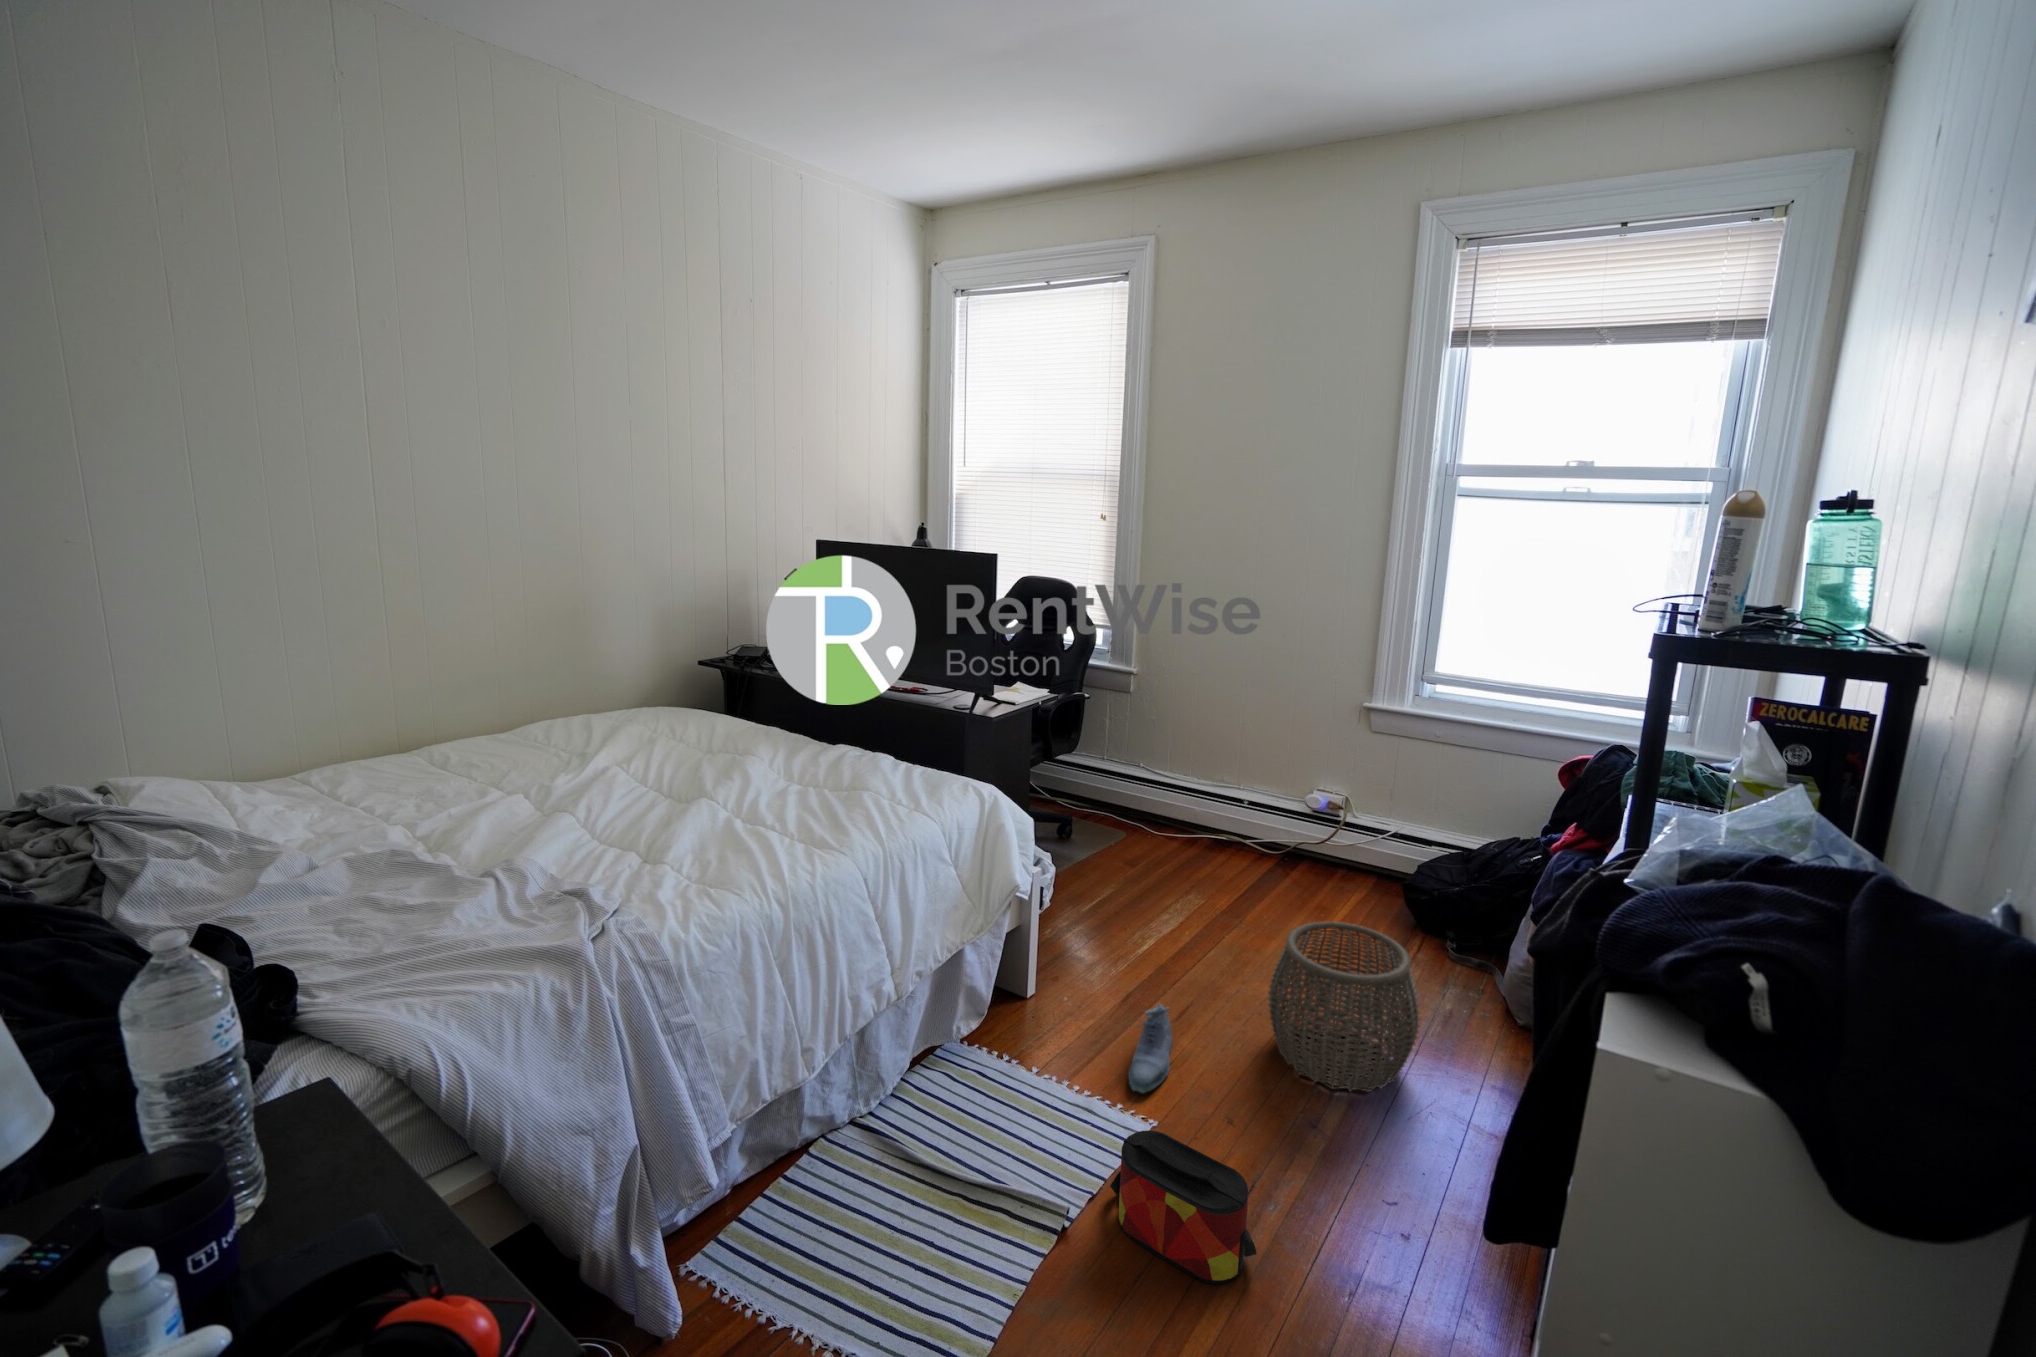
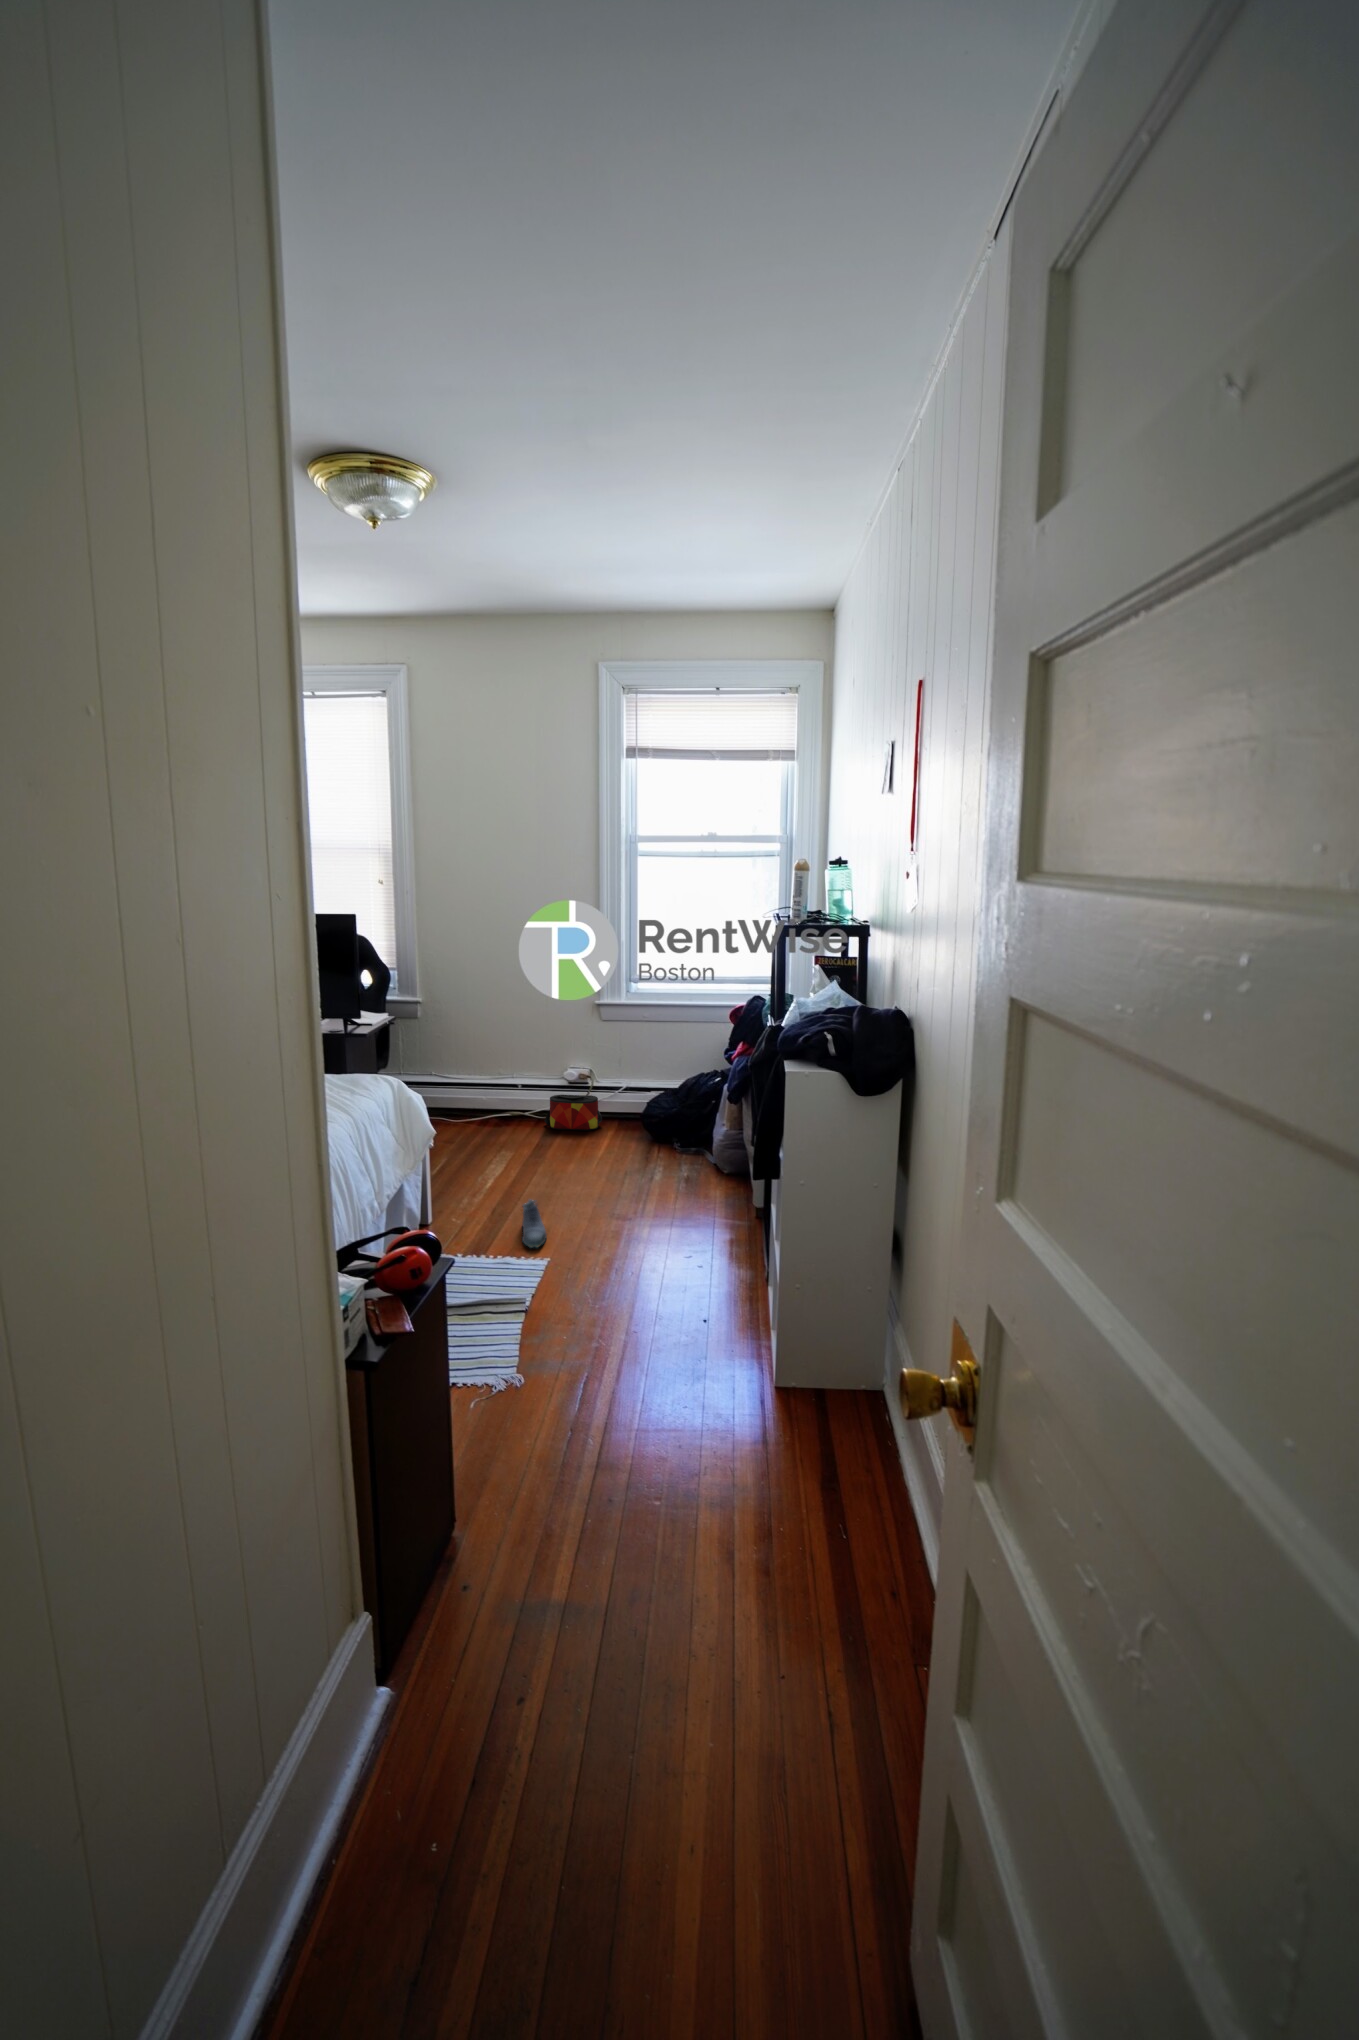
woven basket: present [1268,922,1420,1092] -> none [594,1125,681,1220]
bag: present [1110,1130,1256,1284] -> present [544,1095,602,1131]

